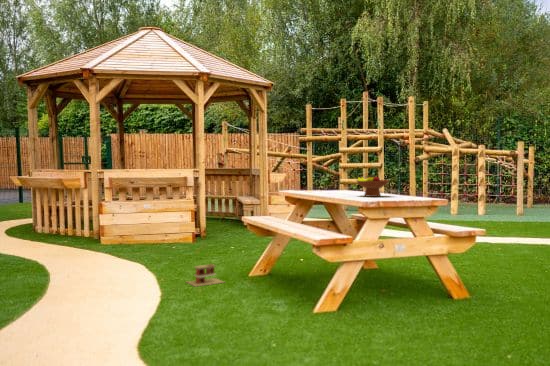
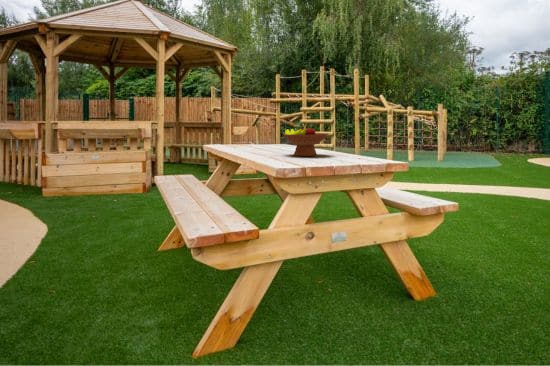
toy house: present [188,264,223,286] -> none [84,235,132,268]

